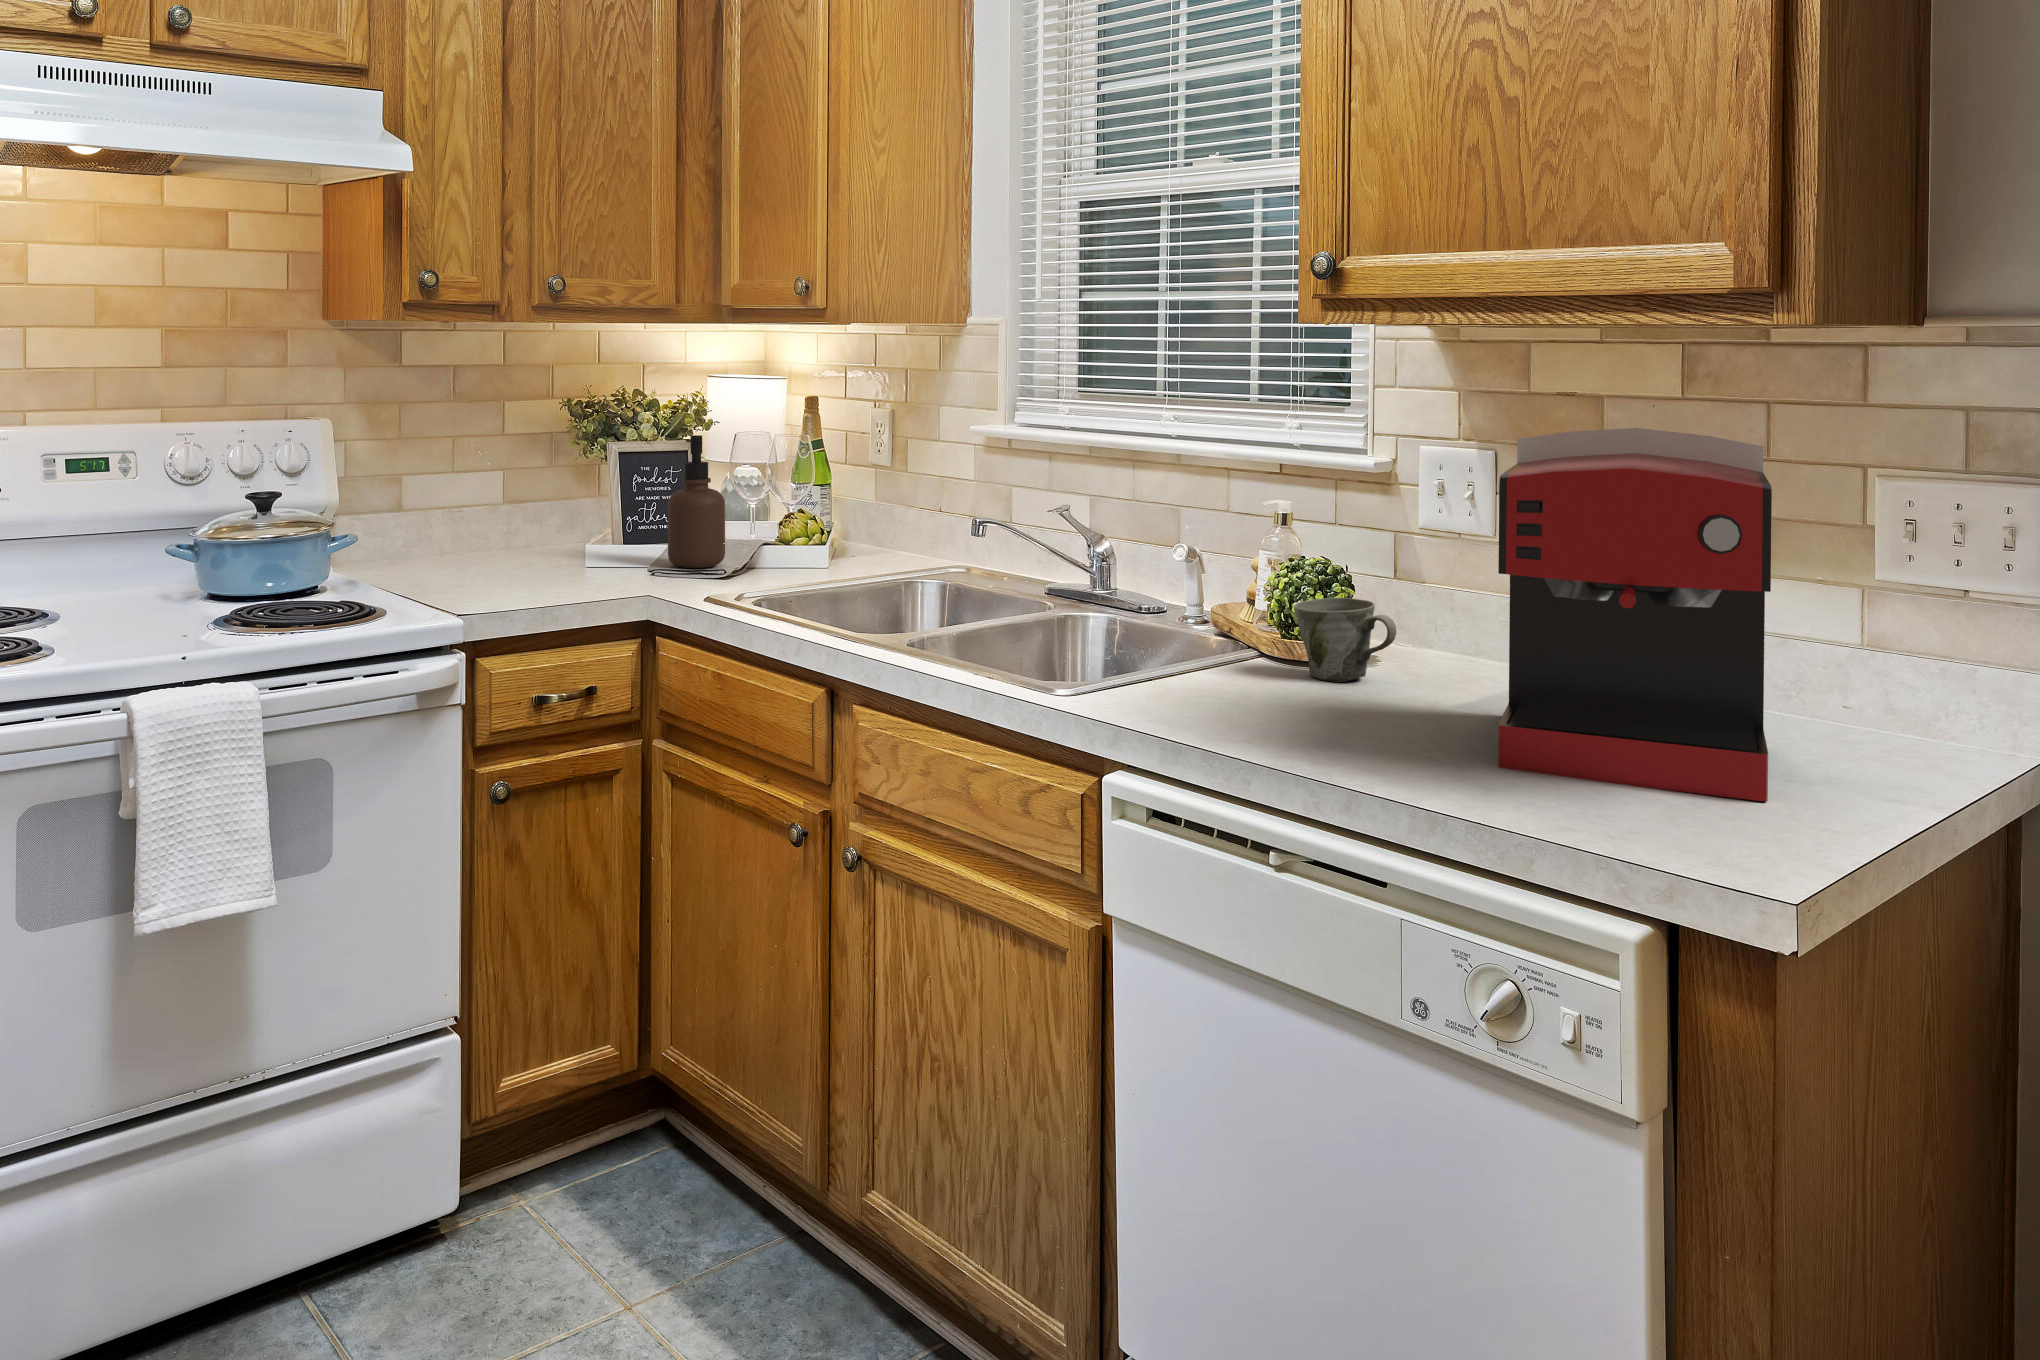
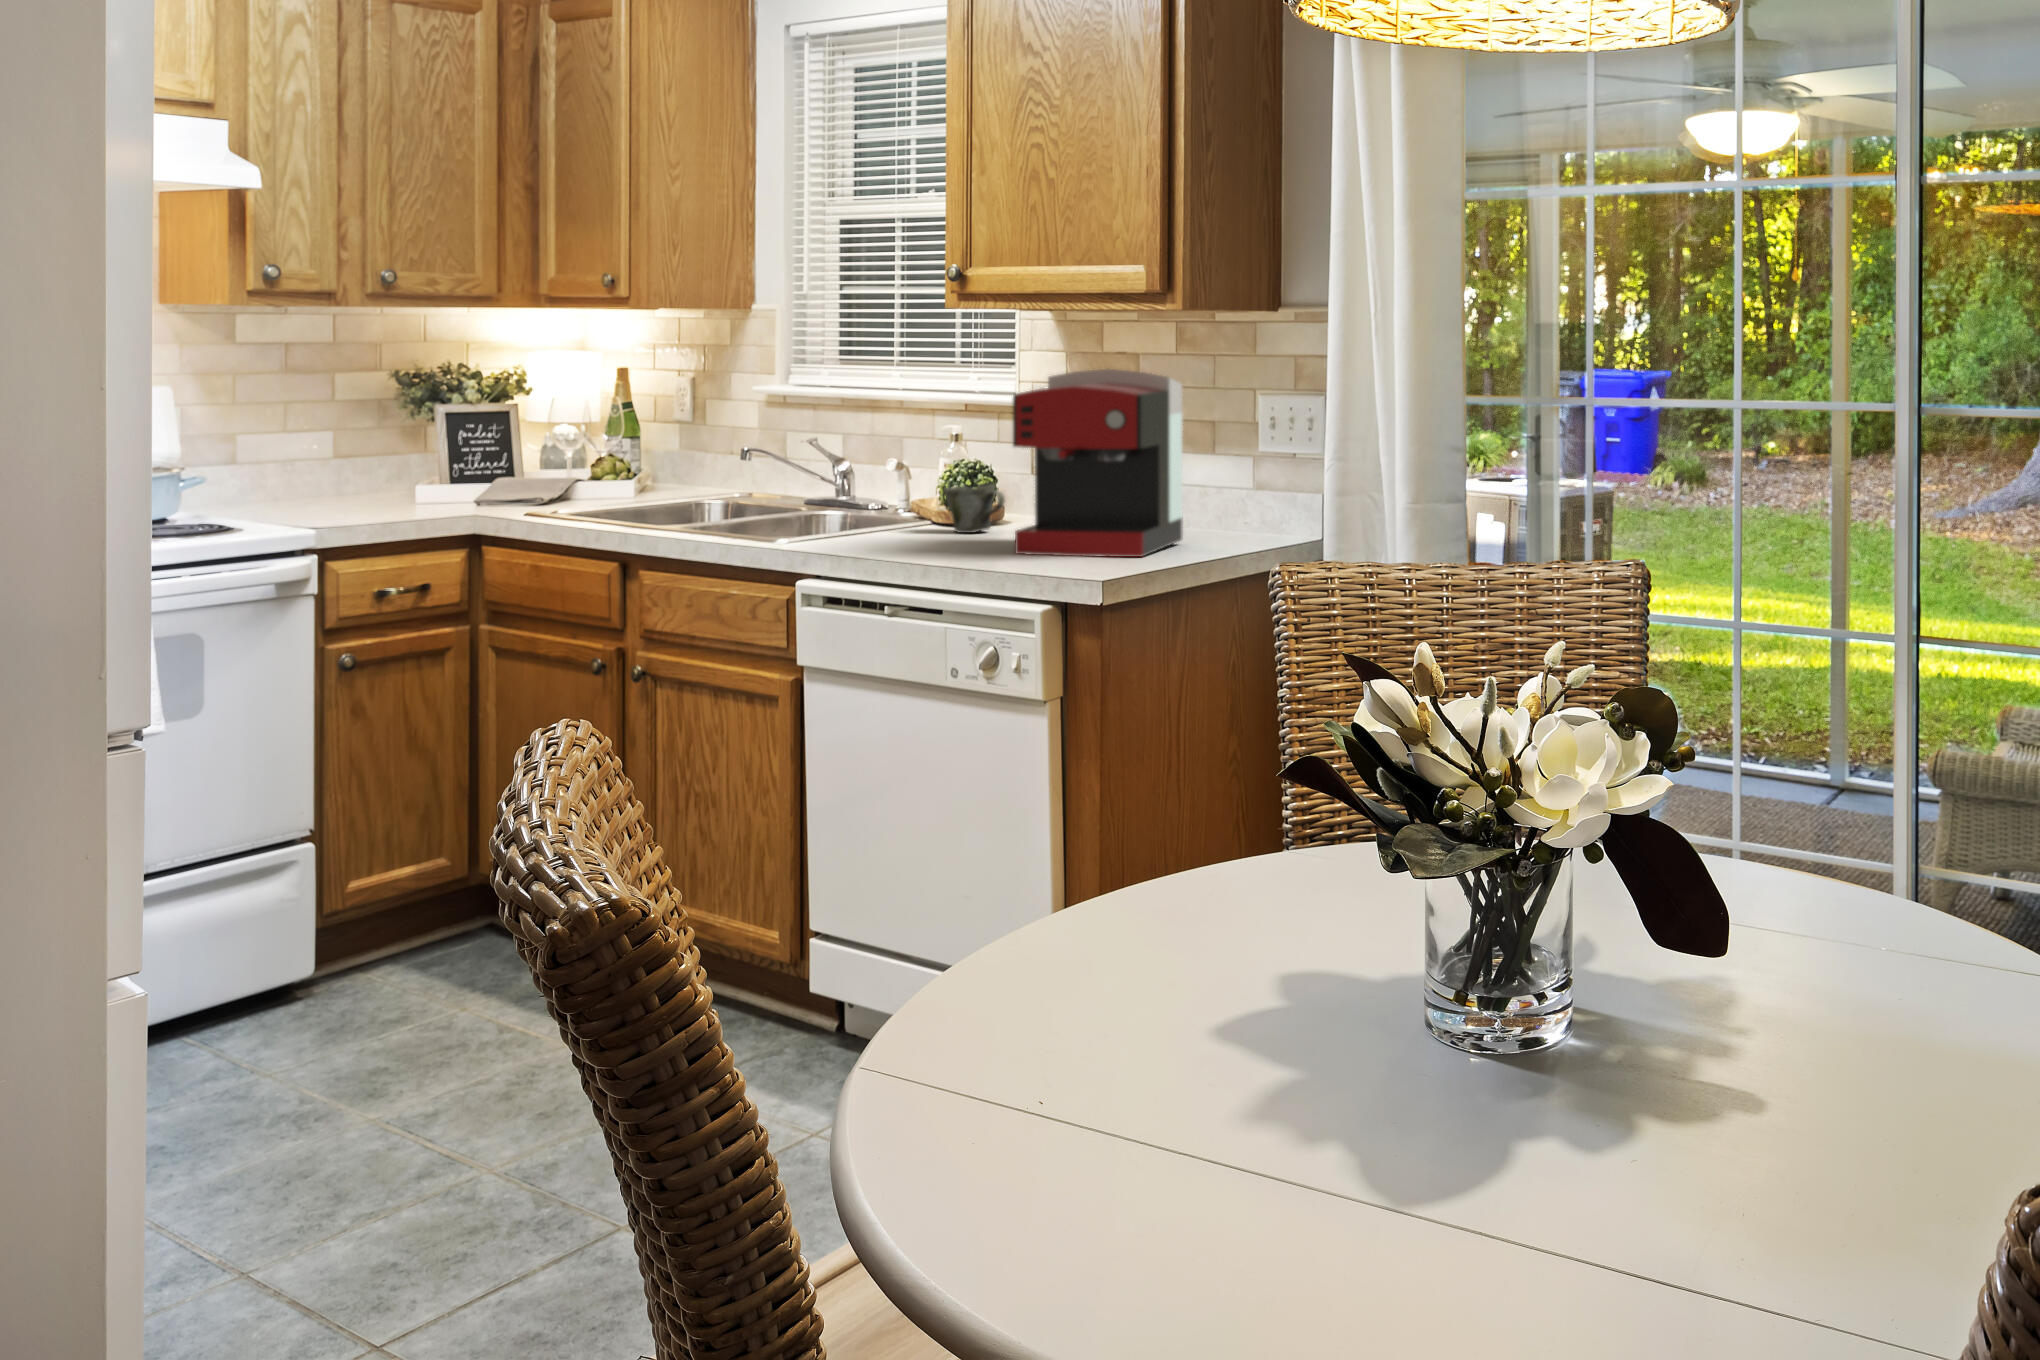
soap dispenser: present [668,435,725,568] -> none [491,398,543,503]

